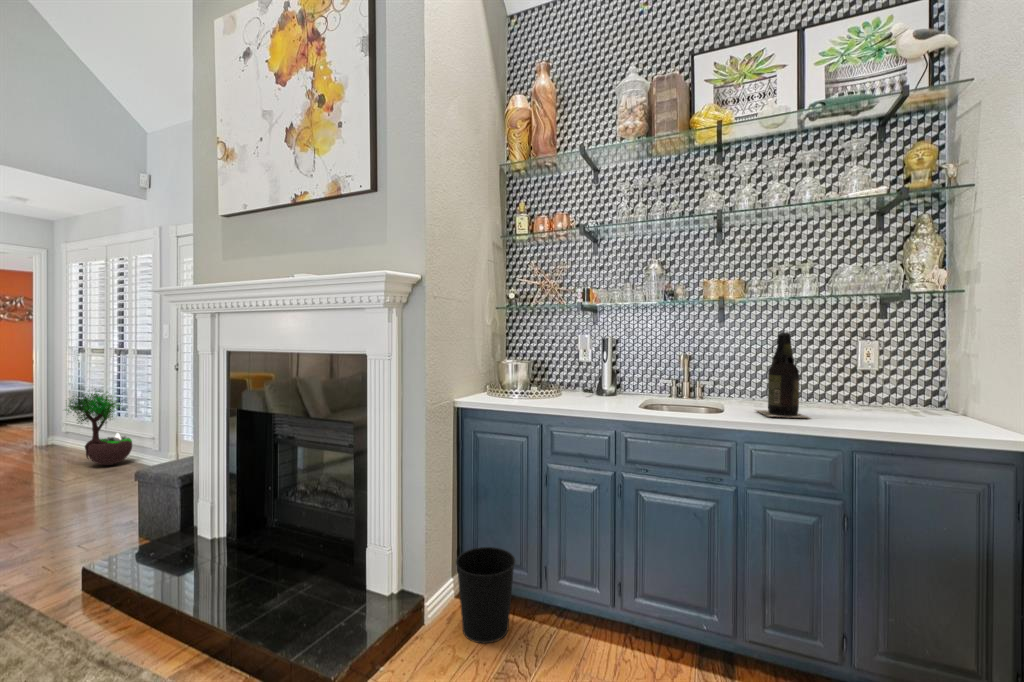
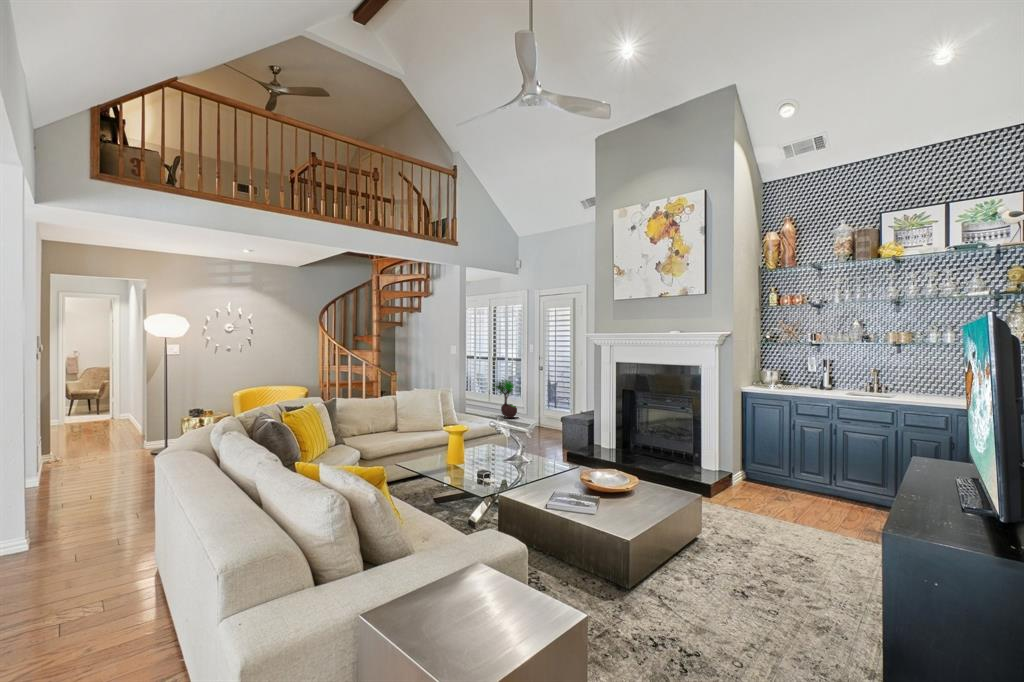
beer bottle: present [756,332,810,419] -> none [910,361,937,401]
wastebasket: present [456,547,515,643] -> none [748,454,778,491]

